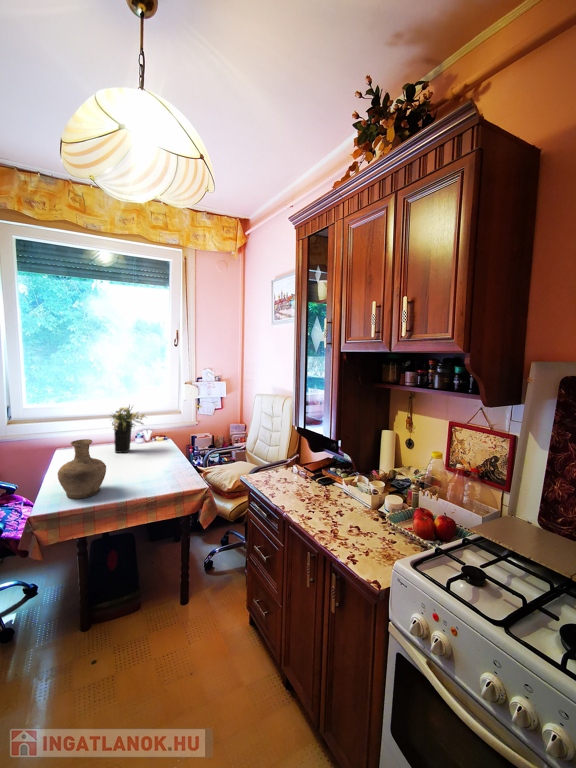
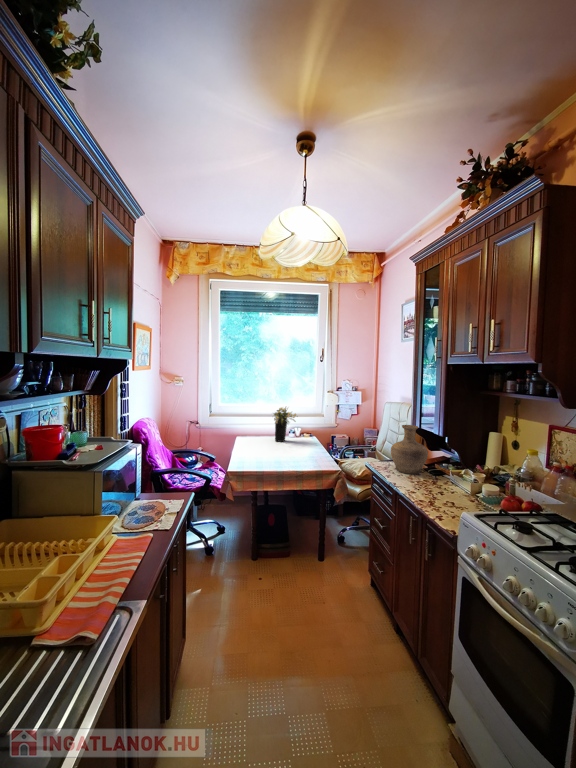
vase: present [58,439,106,499] -> present [391,425,428,474]

